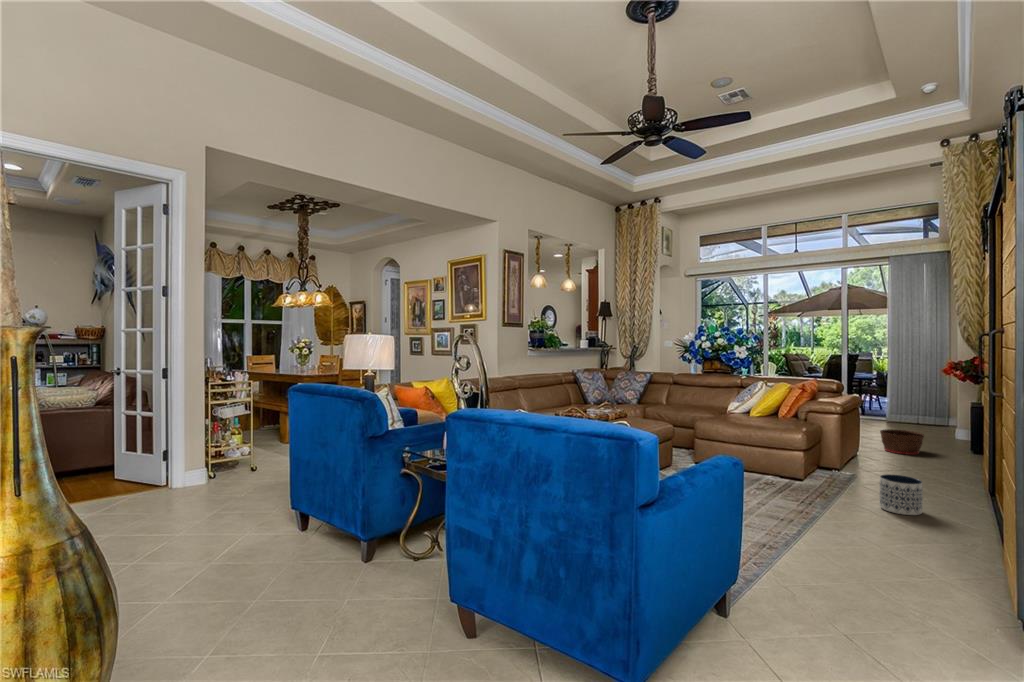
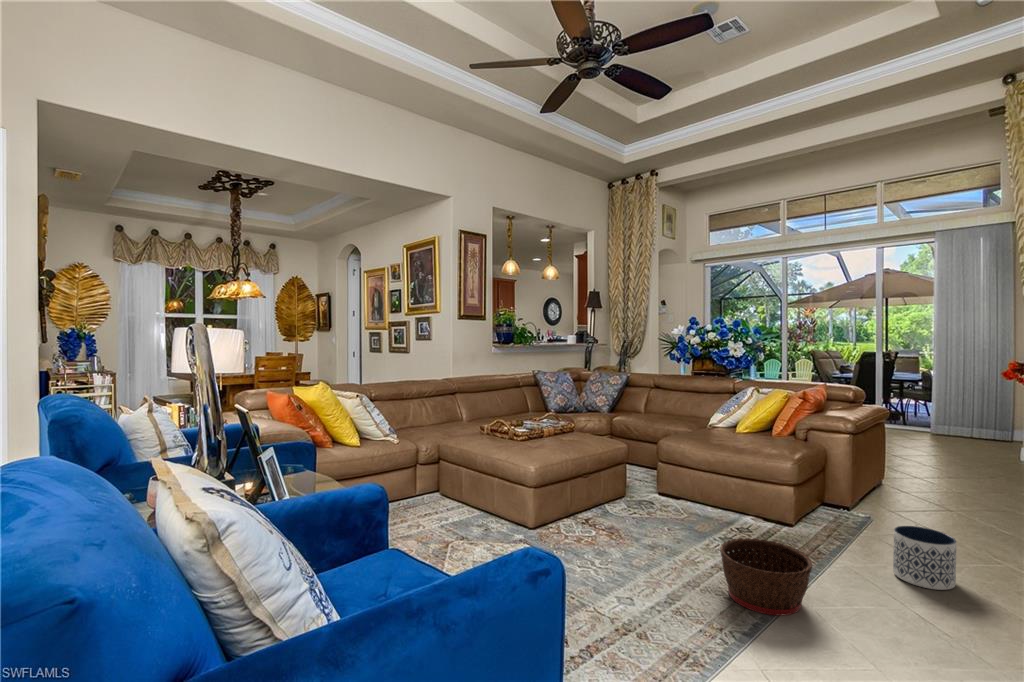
basket: present [880,430,924,455] -> present [720,538,812,616]

